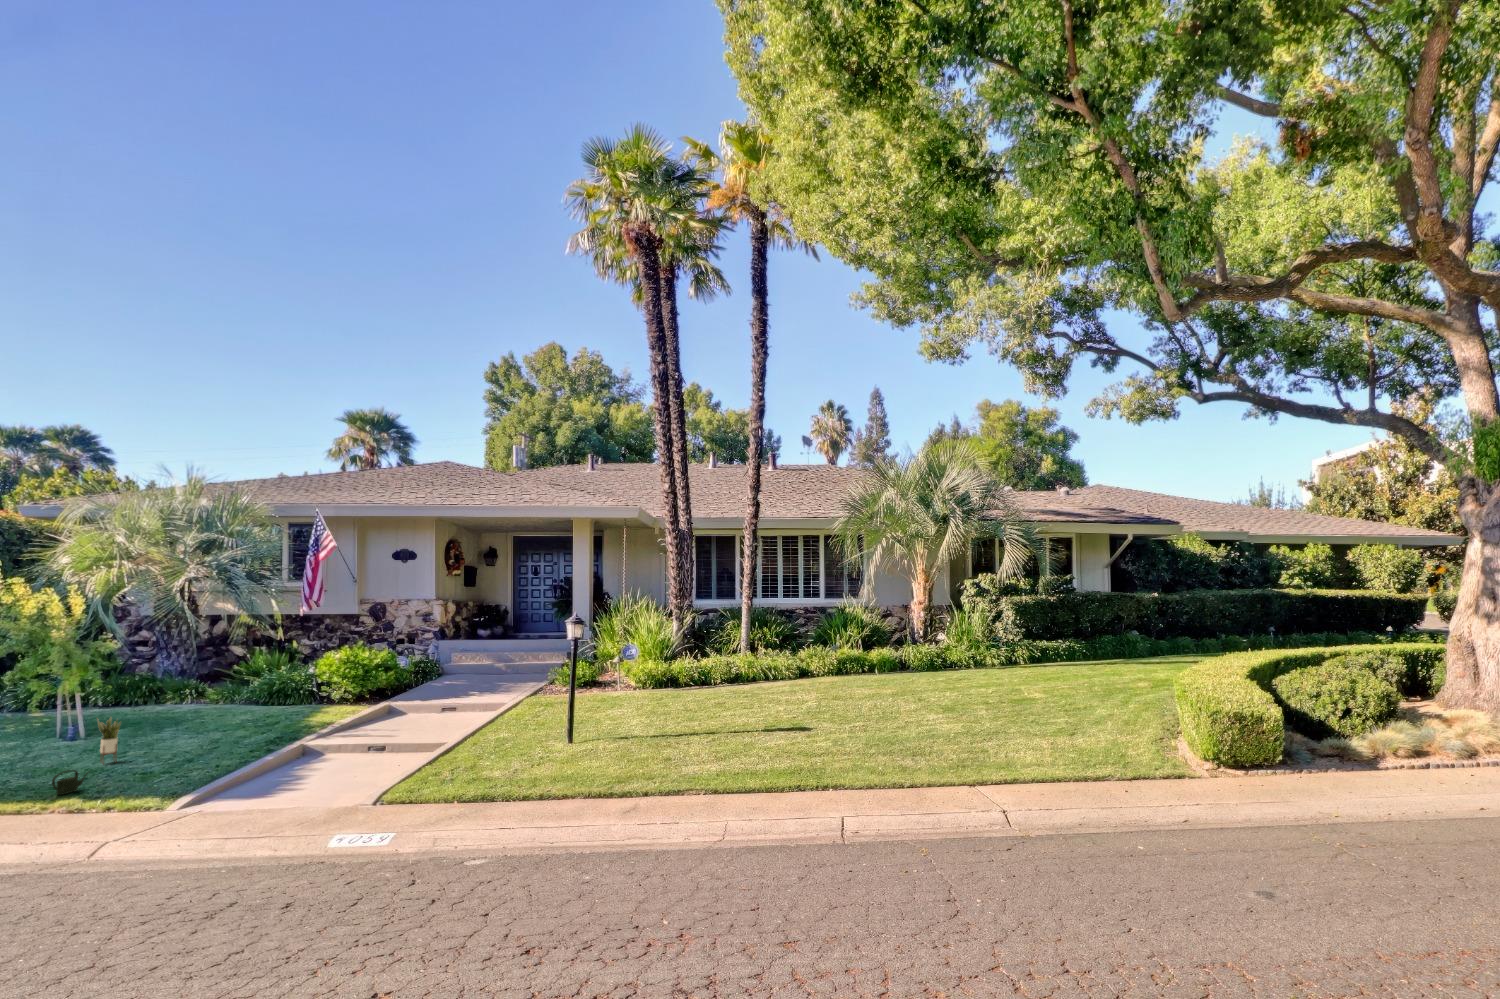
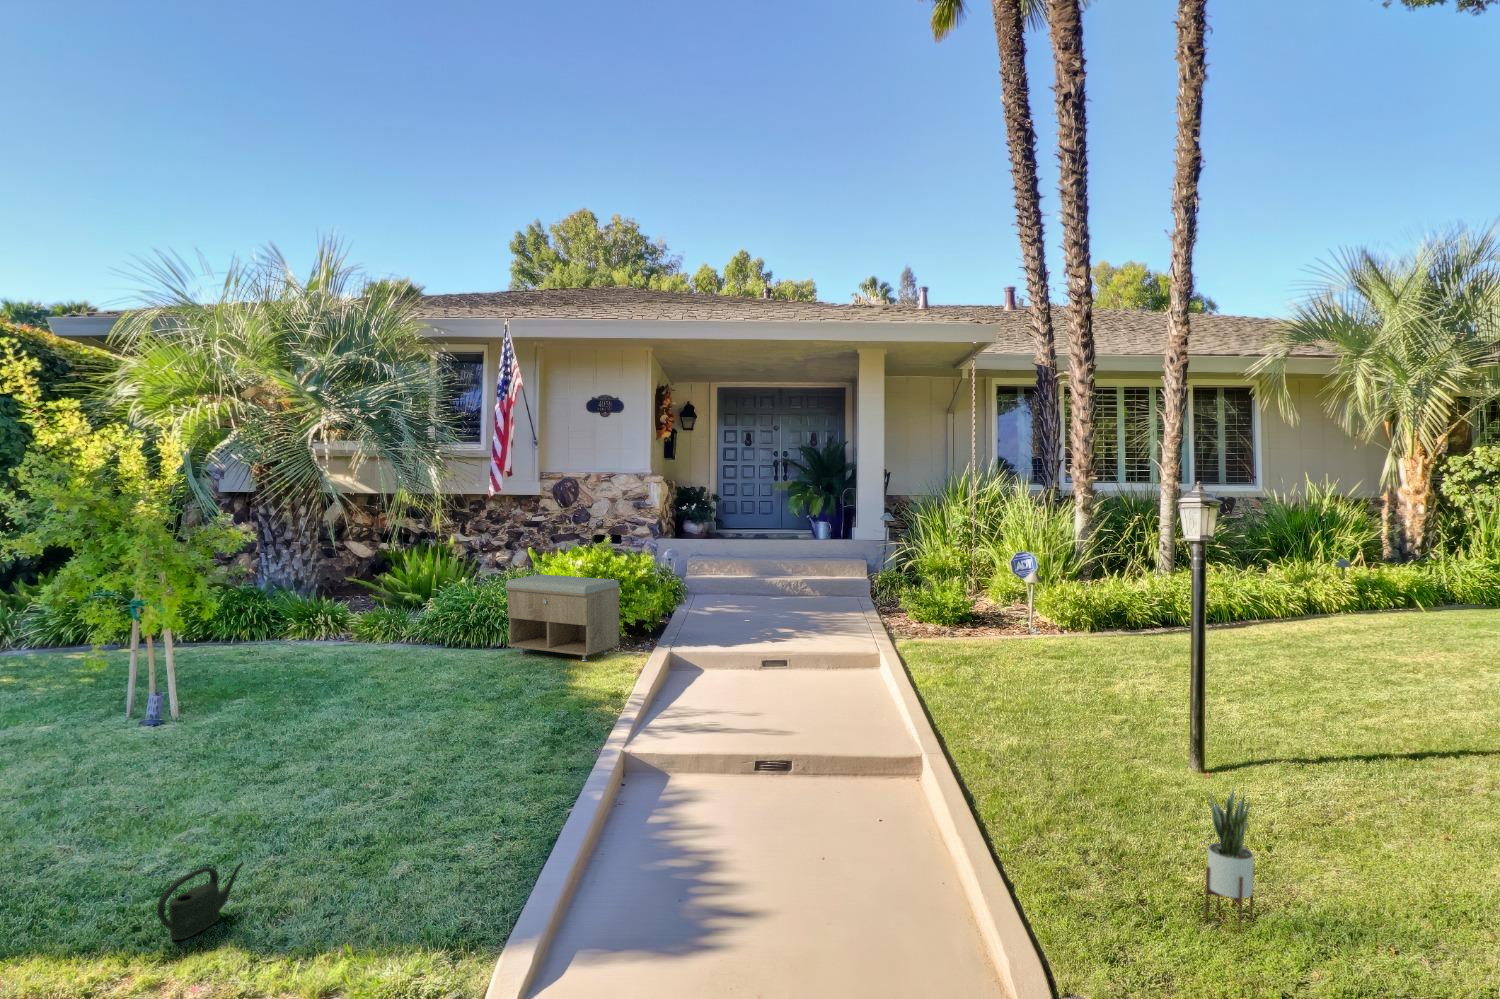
storage bench: none [290,663,357,711] -> present [505,574,619,661]
potted plant: present [98,718,121,763] -> present [1205,788,1254,932]

